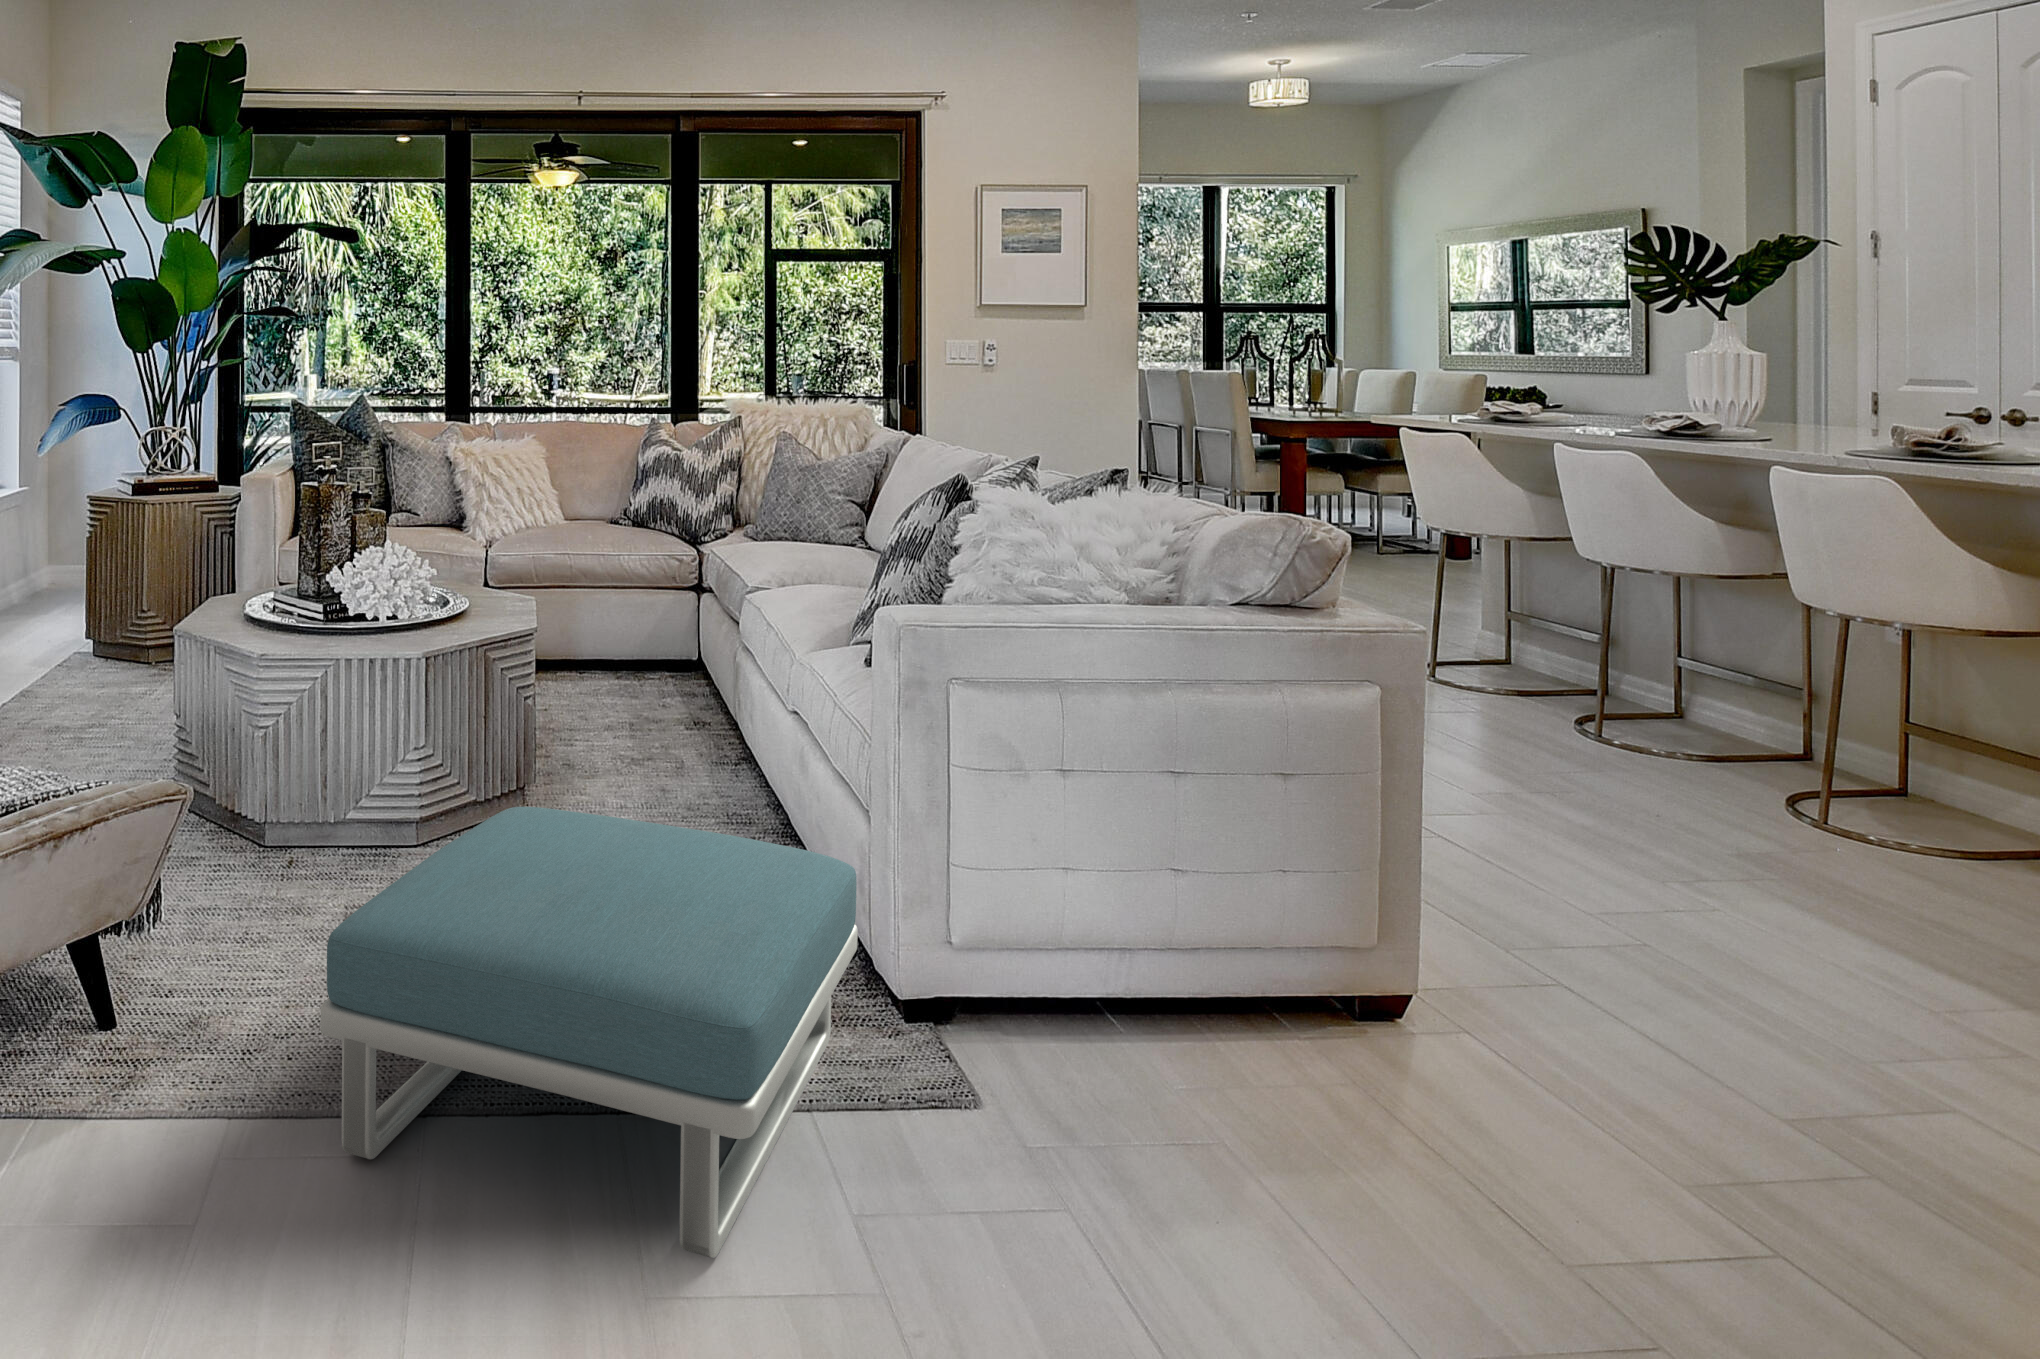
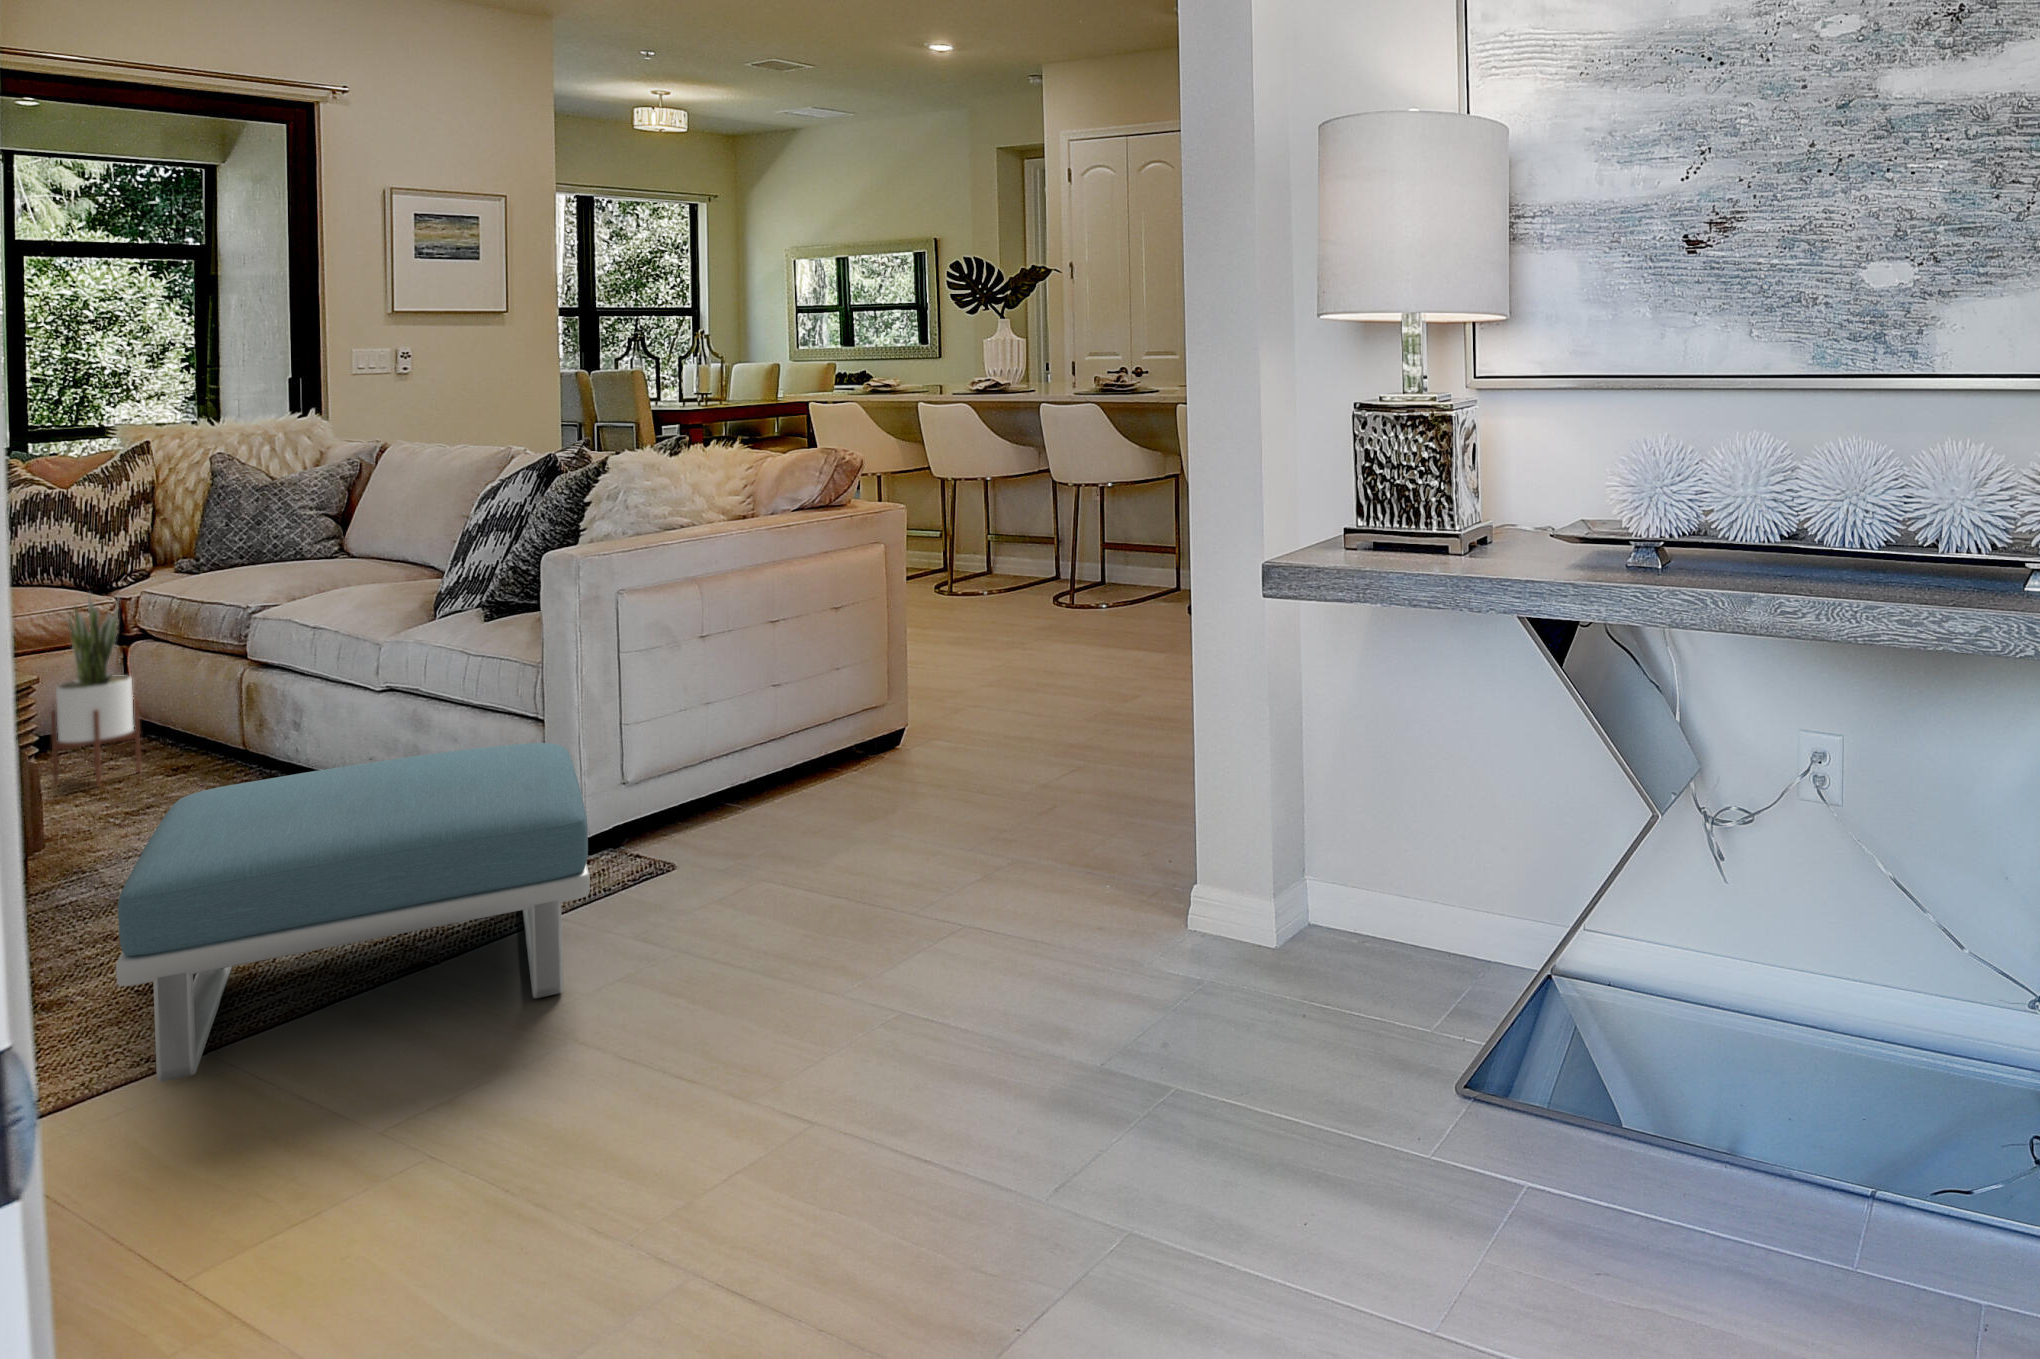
potted plant: none [608,553,666,732] -> present [51,594,141,786]

